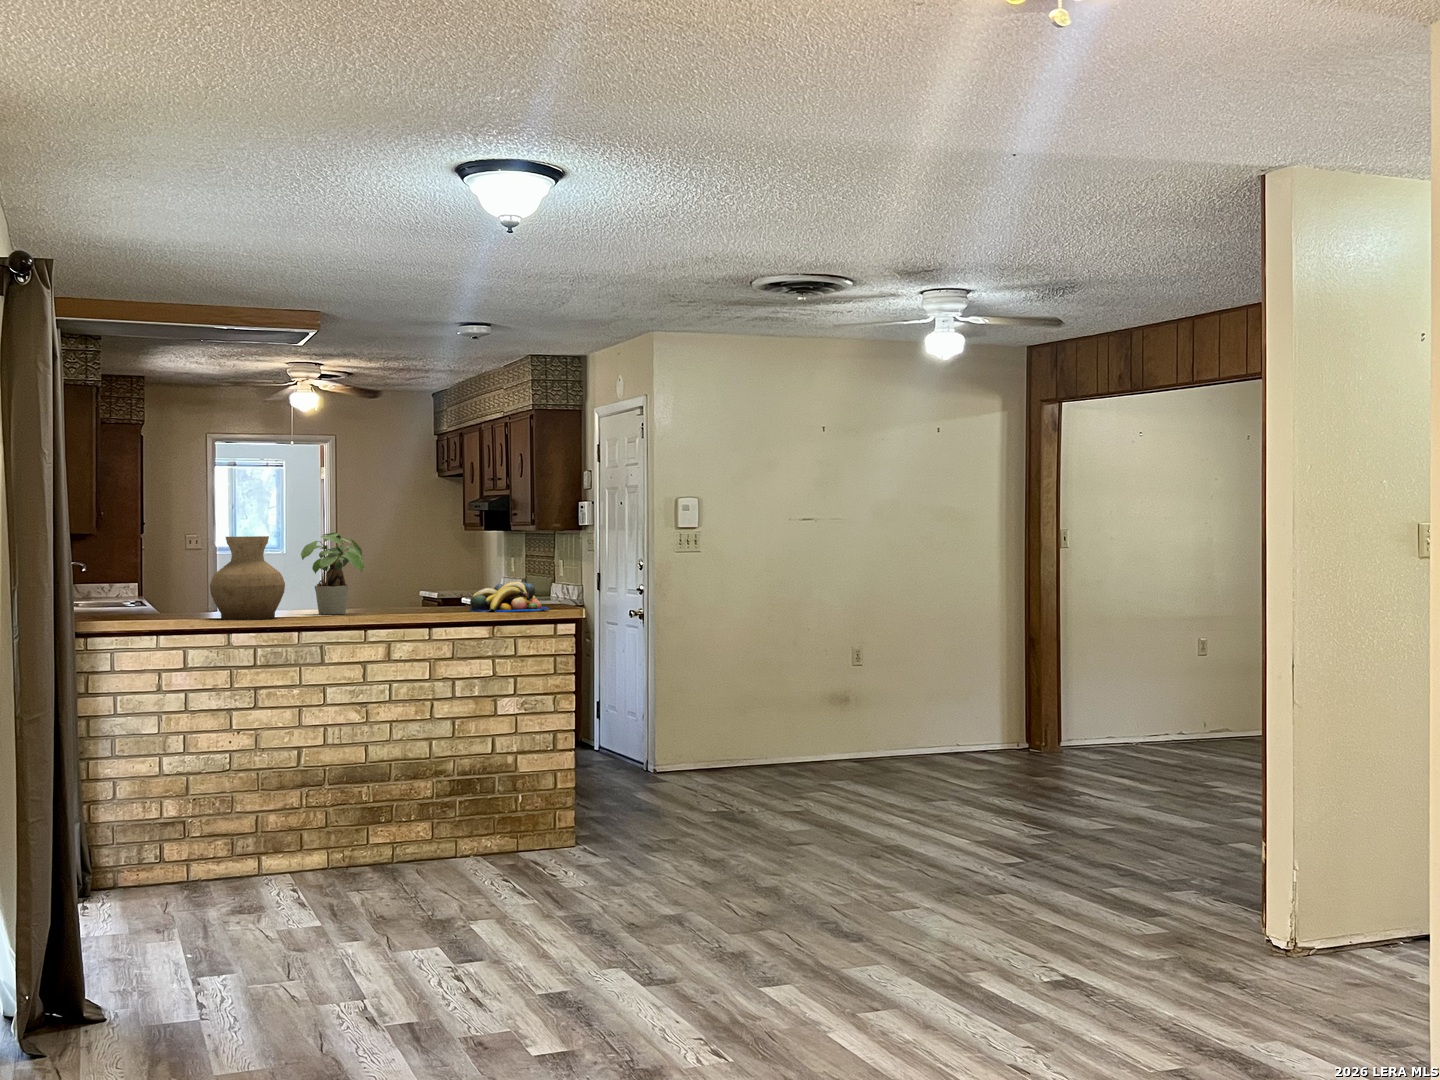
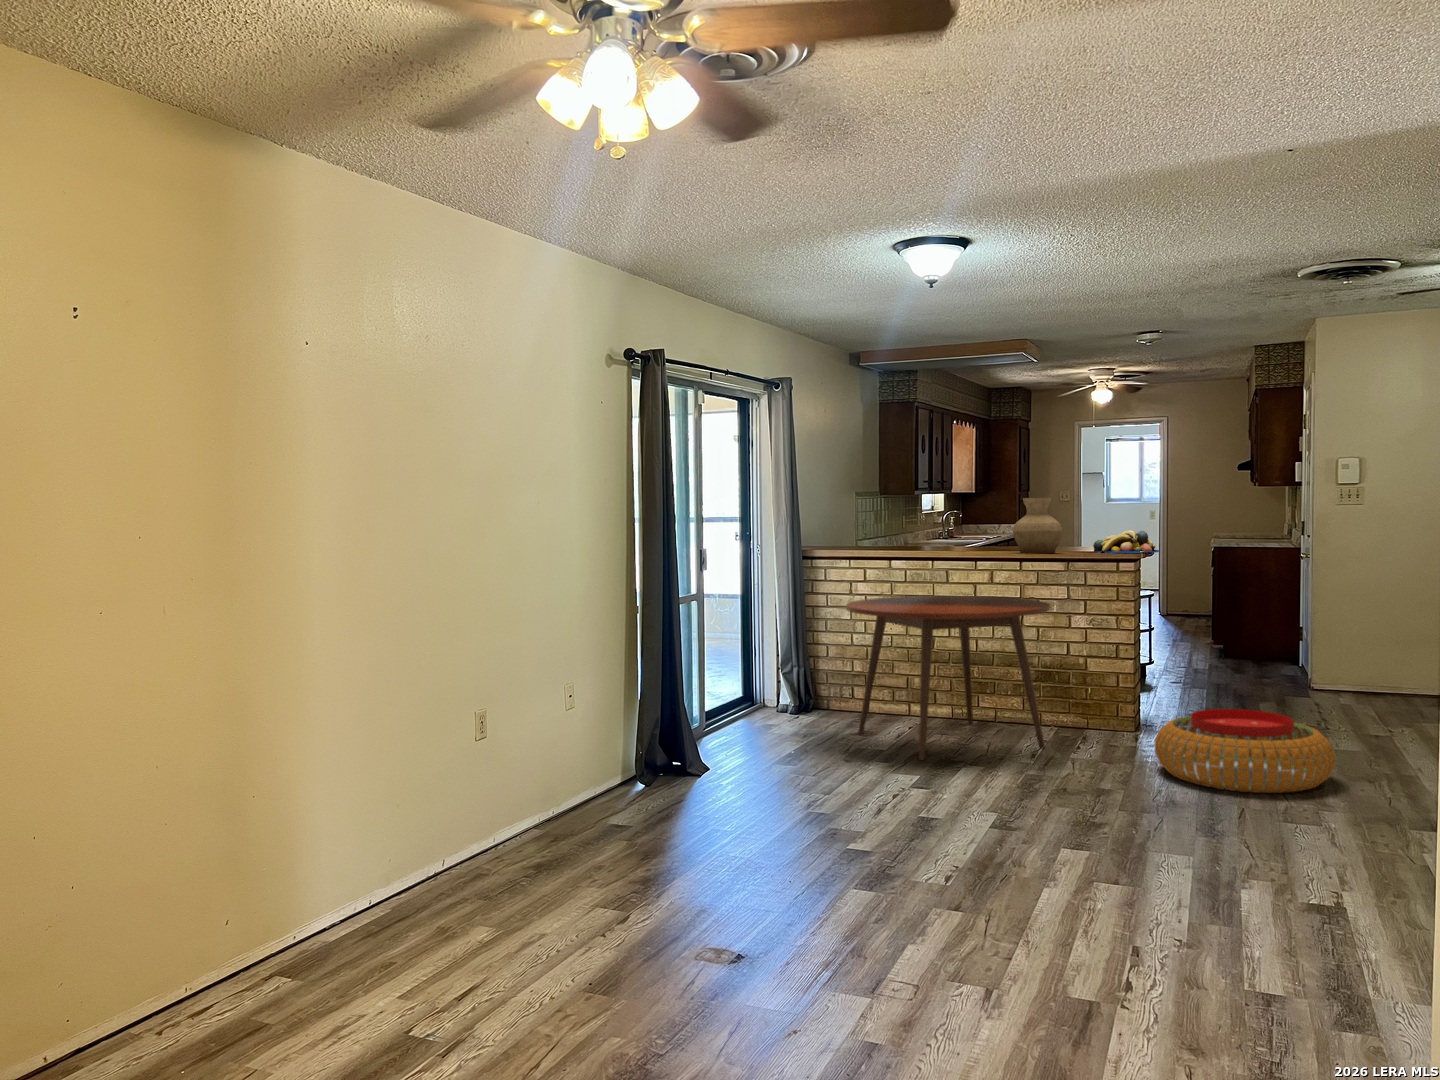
potted plant: present [301,533,364,614] -> none [959,495,1012,551]
vase: present [210,536,285,620] -> present [1013,498,1062,554]
dining table: none [227,680,533,937] -> present [846,596,1050,761]
pouf: none [673,795,867,895] -> present [1155,709,1335,793]

